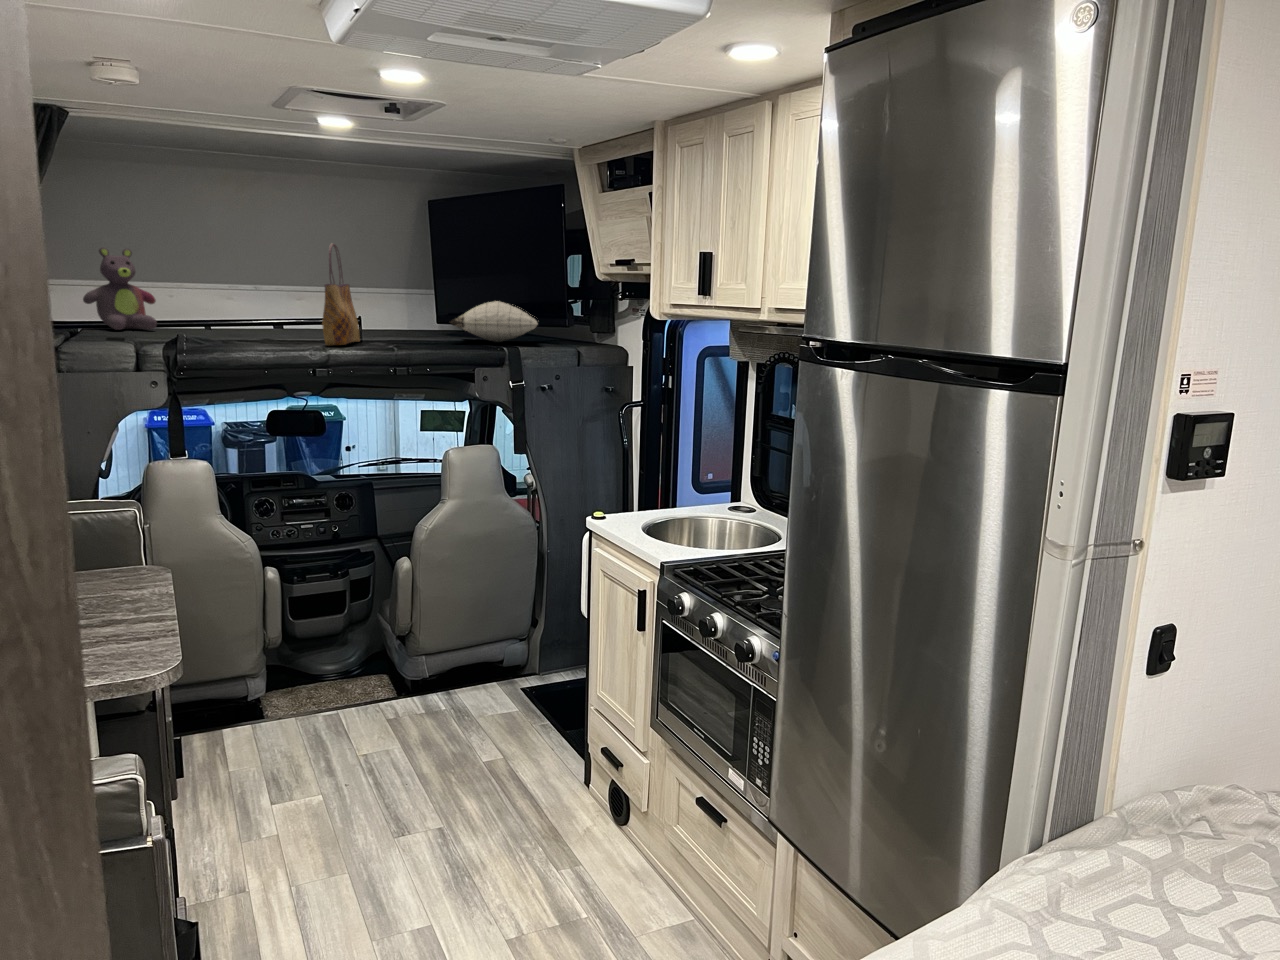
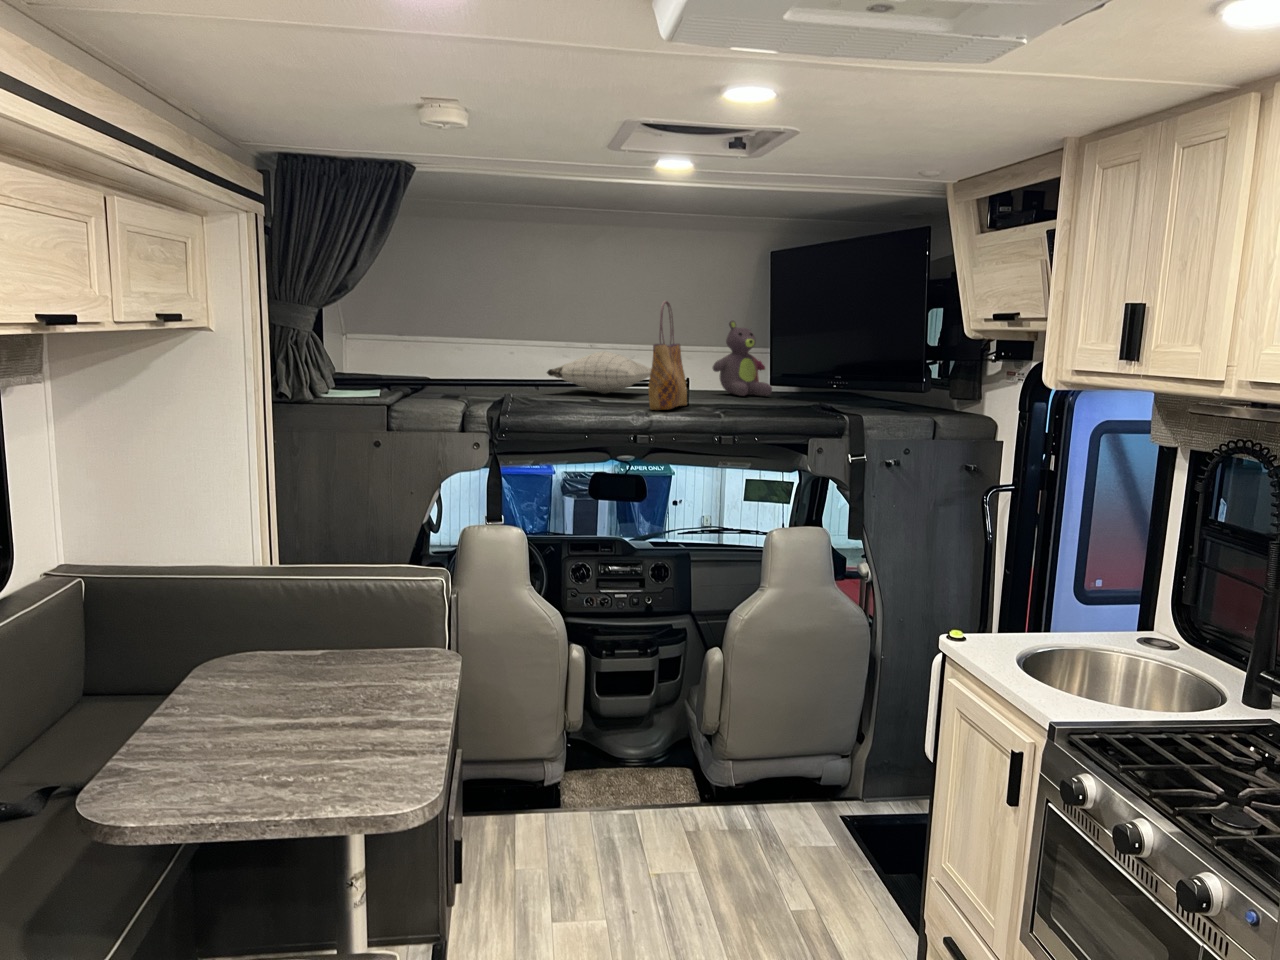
stuffed bear: present [83,247,157,330] -> present [713,321,772,396]
pillow: present [450,301,538,342] -> present [547,351,651,394]

